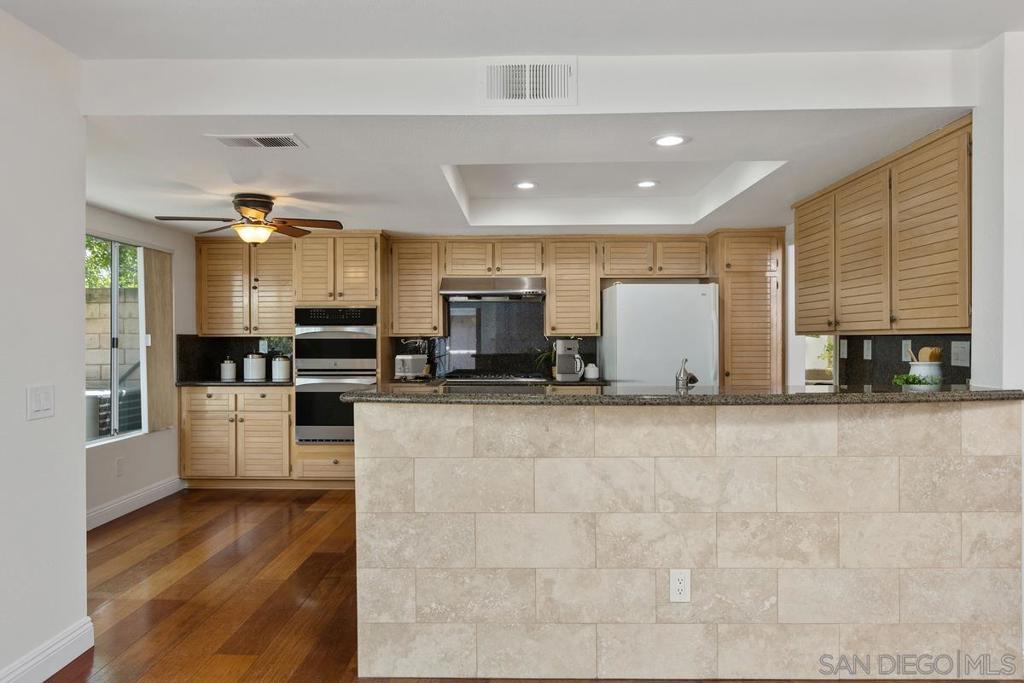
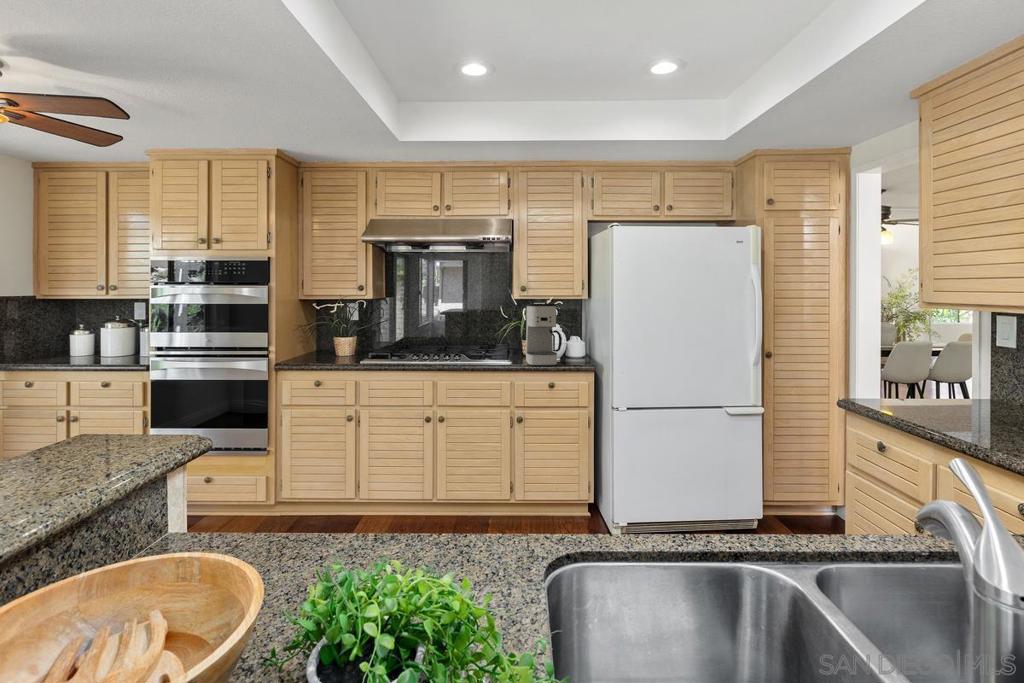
toaster: present [394,355,432,379] -> none [308,324,364,359]

